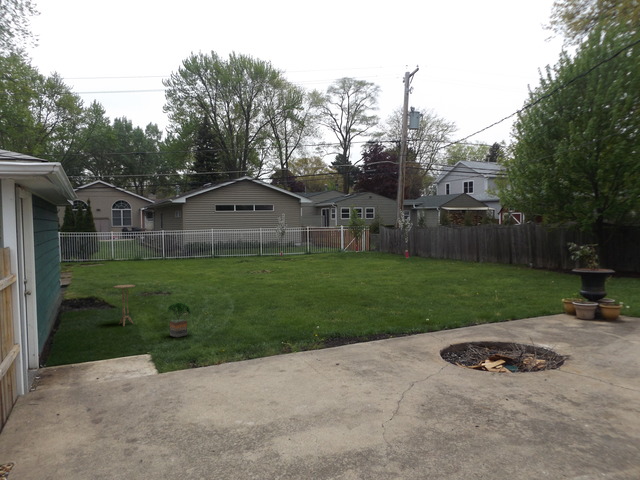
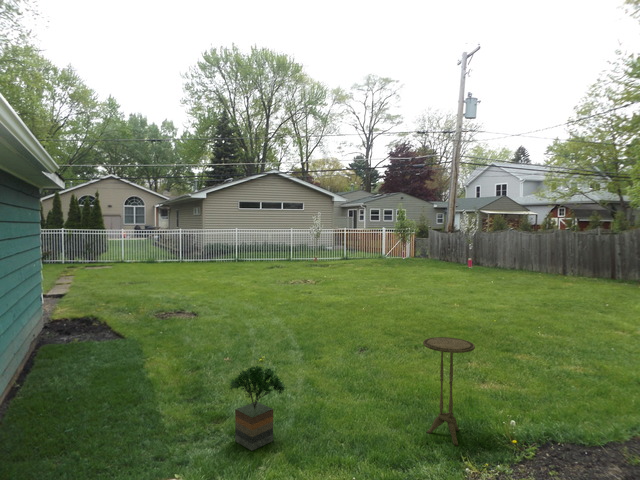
side table: present [113,285,135,327] -> present [423,337,475,446]

